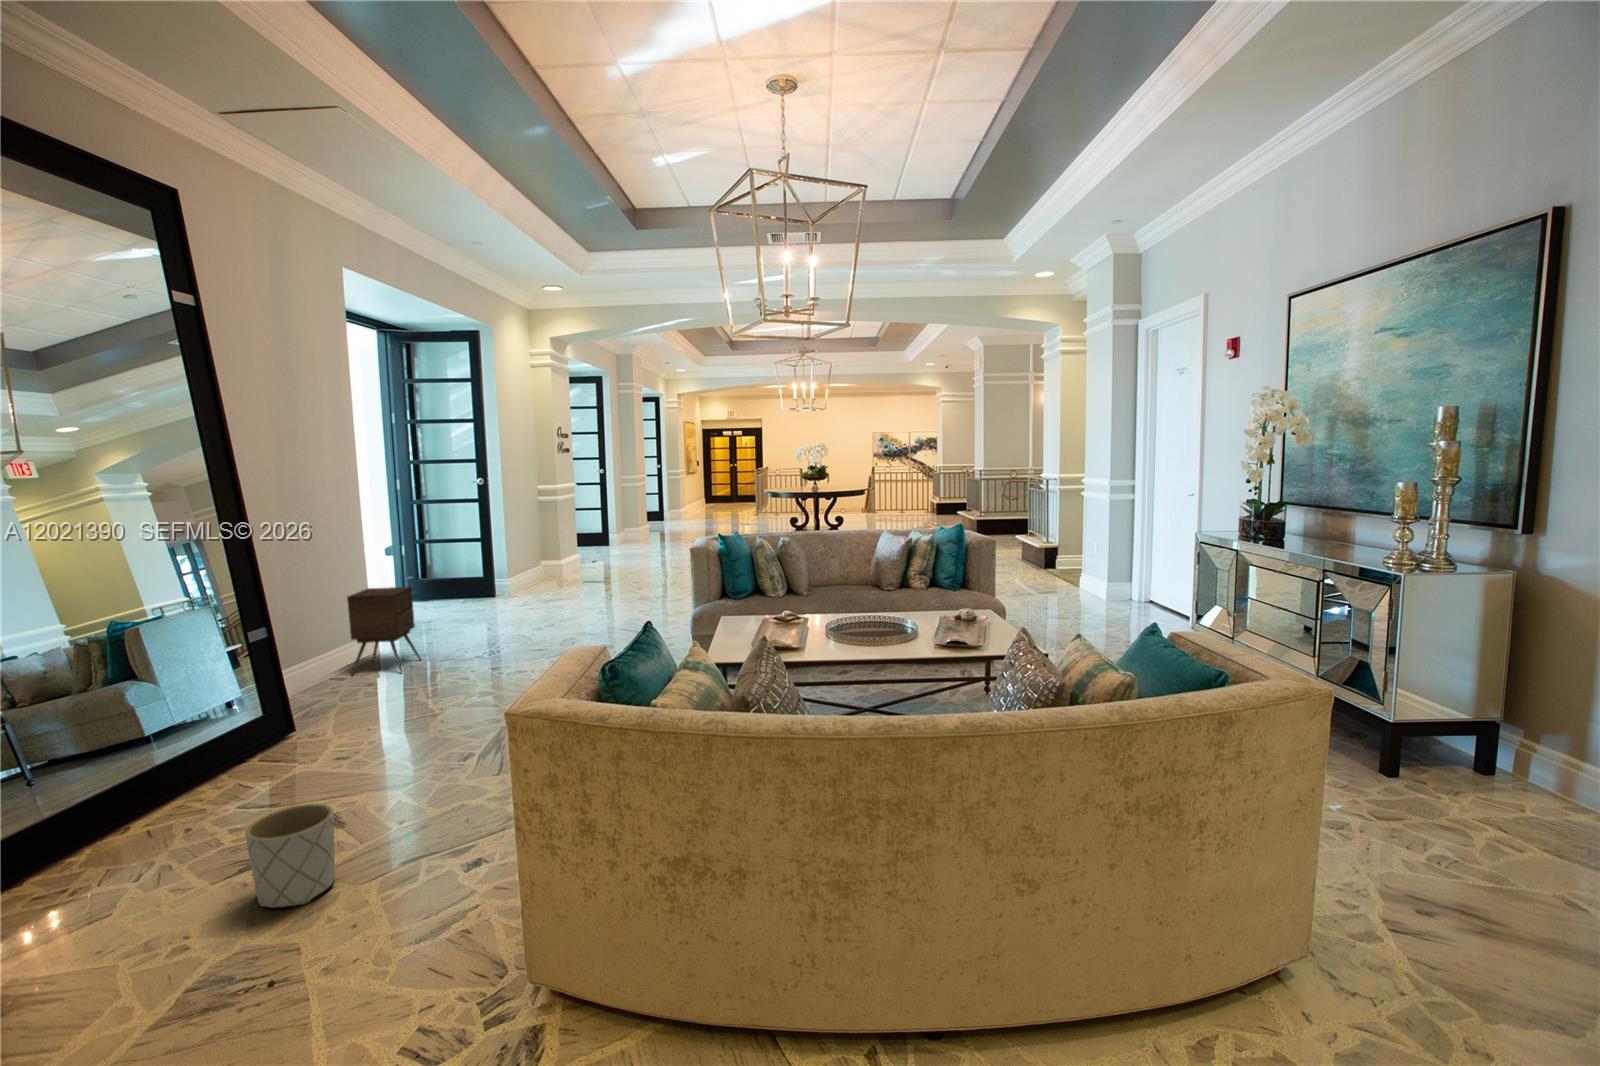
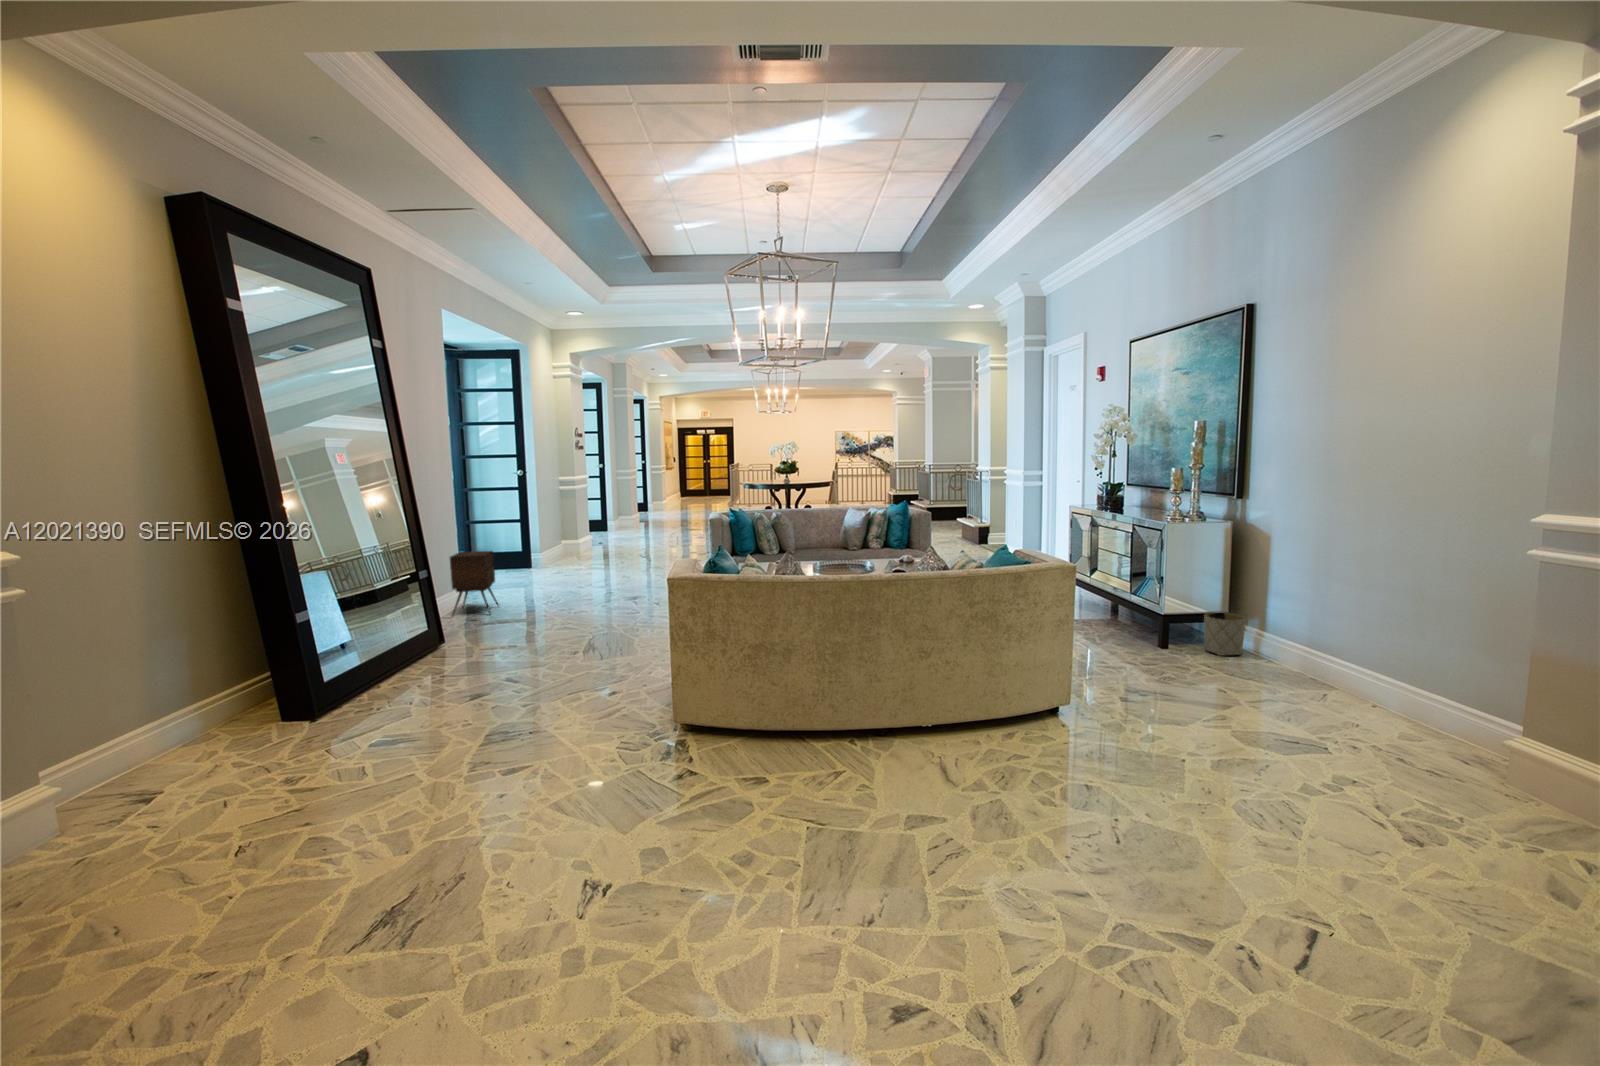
planter: present [245,804,335,908] -> present [1204,612,1246,656]

